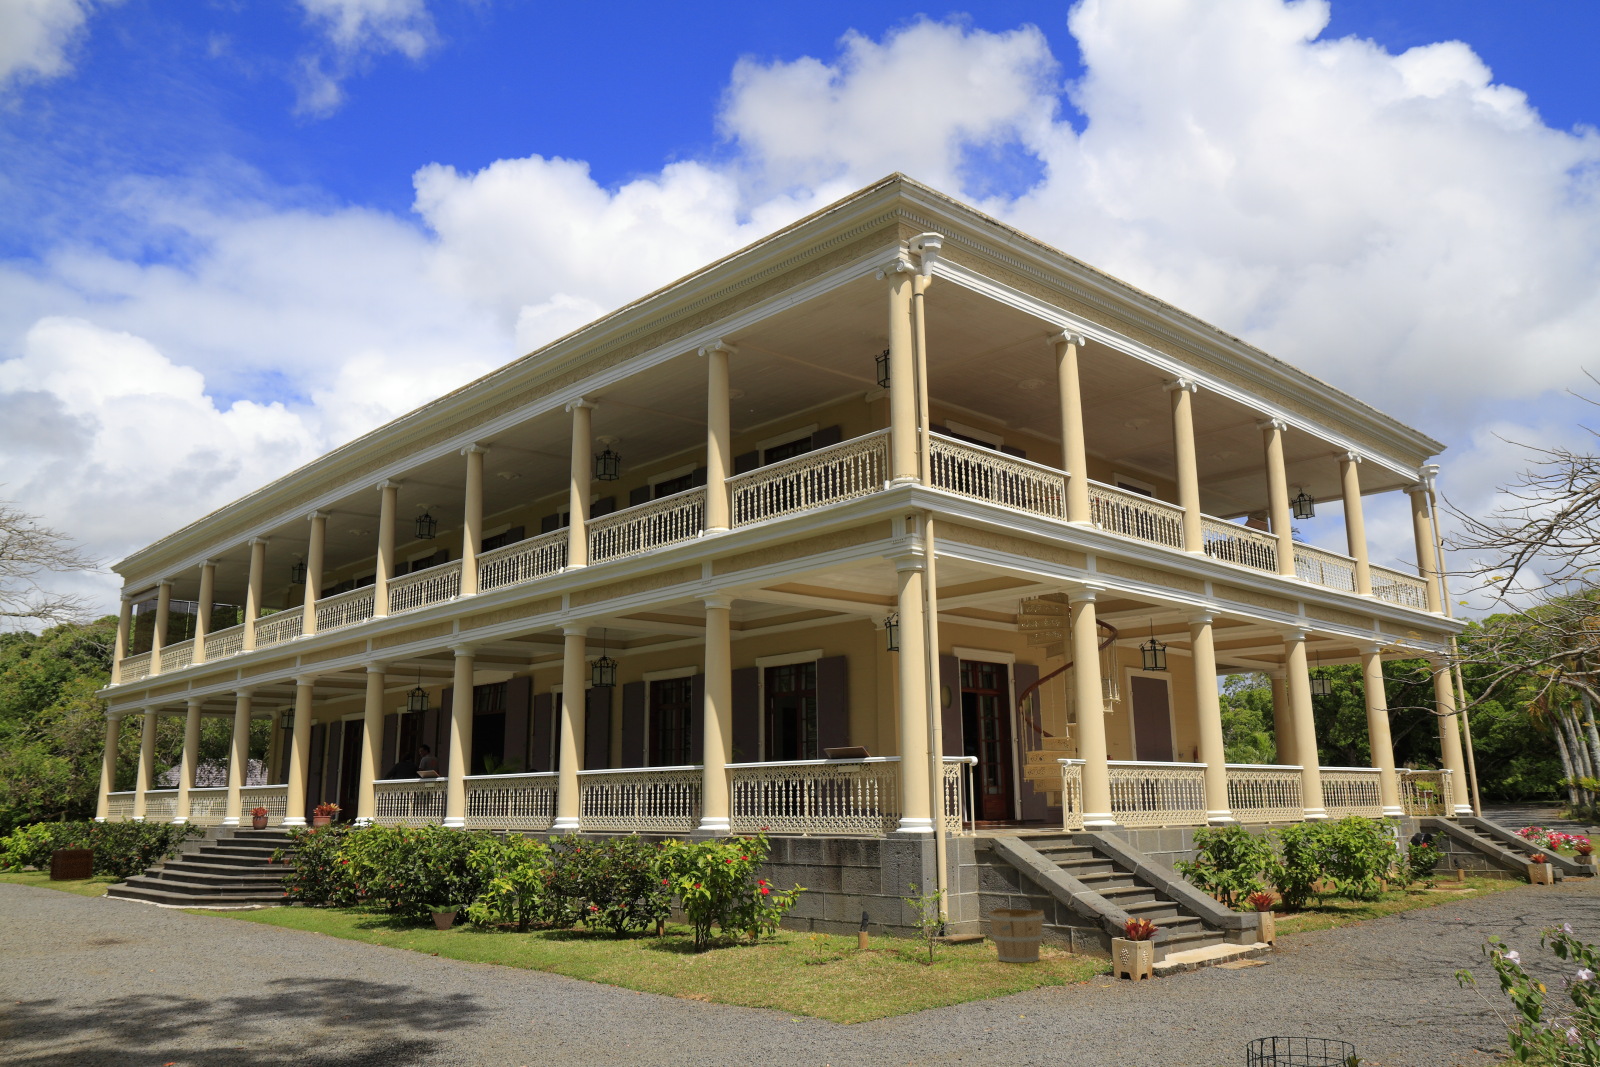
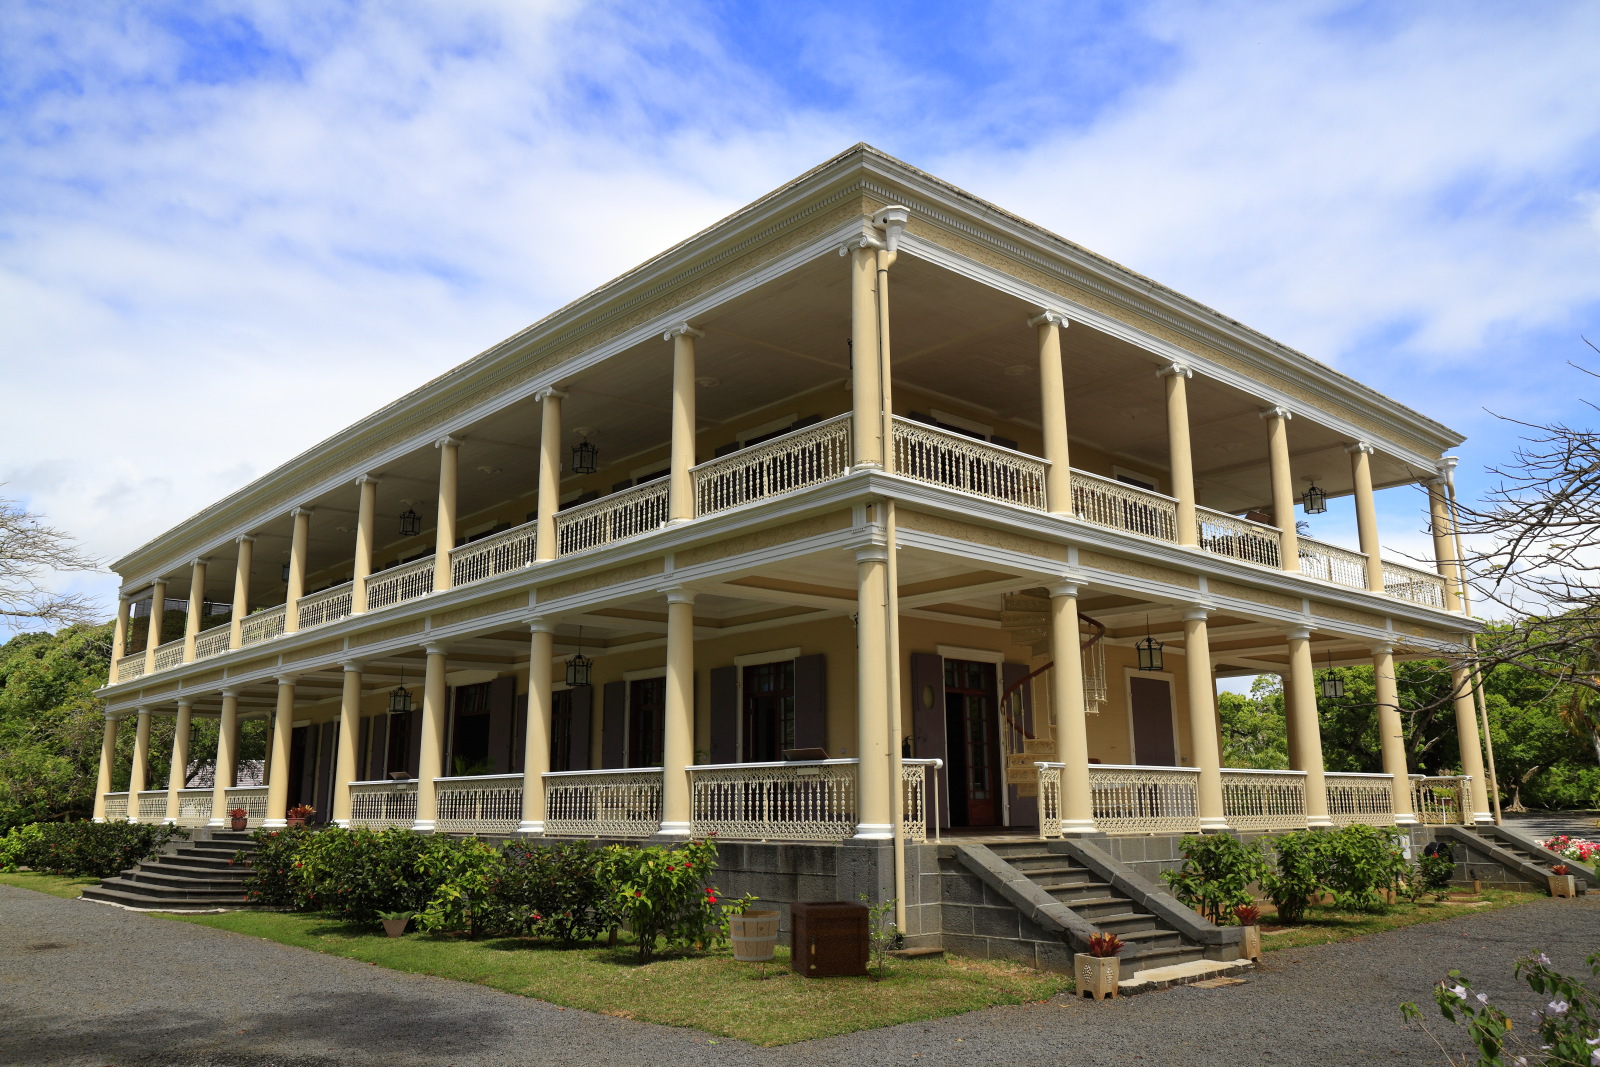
wooden crate: present [49,849,94,881] -> present [790,900,870,978]
wooden bucket: present [988,908,1045,963] -> present [728,909,781,962]

